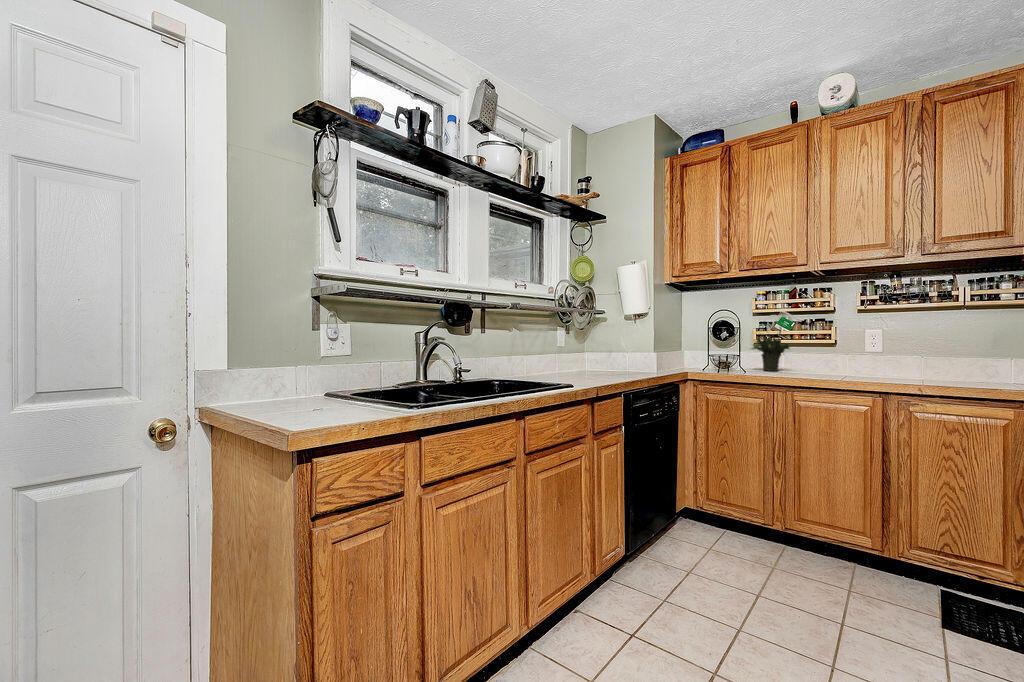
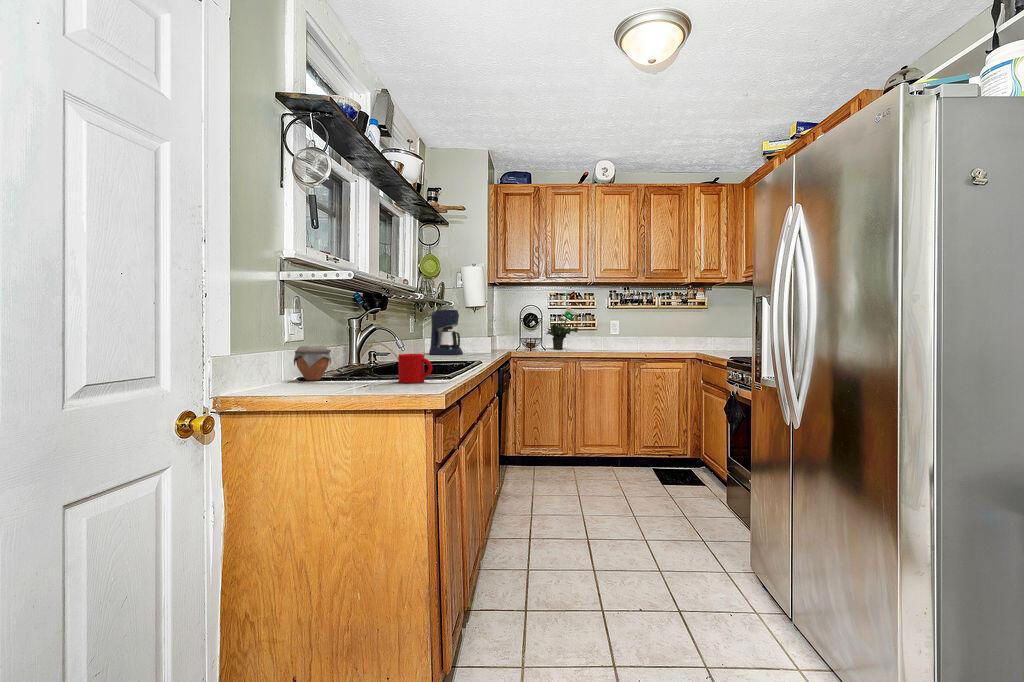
coffee maker: none [568,319,609,374] -> present [429,310,463,355]
jar: none [264,363,311,403] -> present [294,346,331,381]
mug: none [314,378,350,418] -> present [398,354,432,383]

